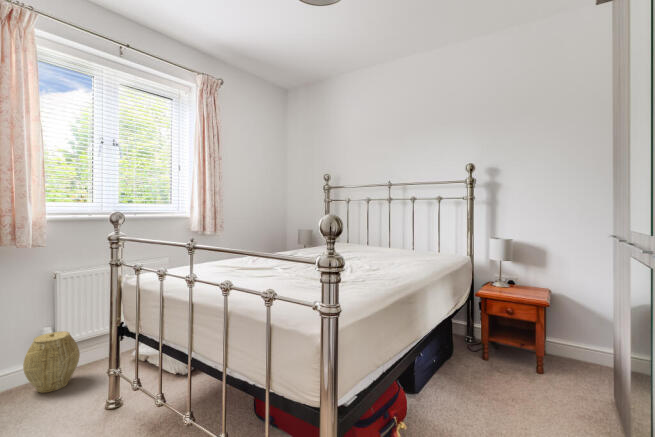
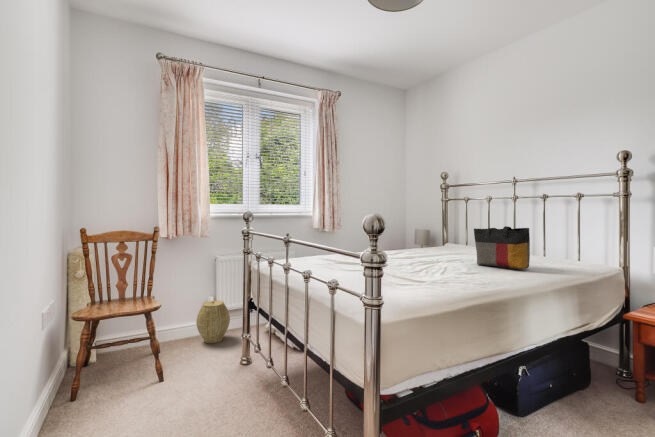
tote bag: none [369,226,416,263] -> present [474,226,530,269]

